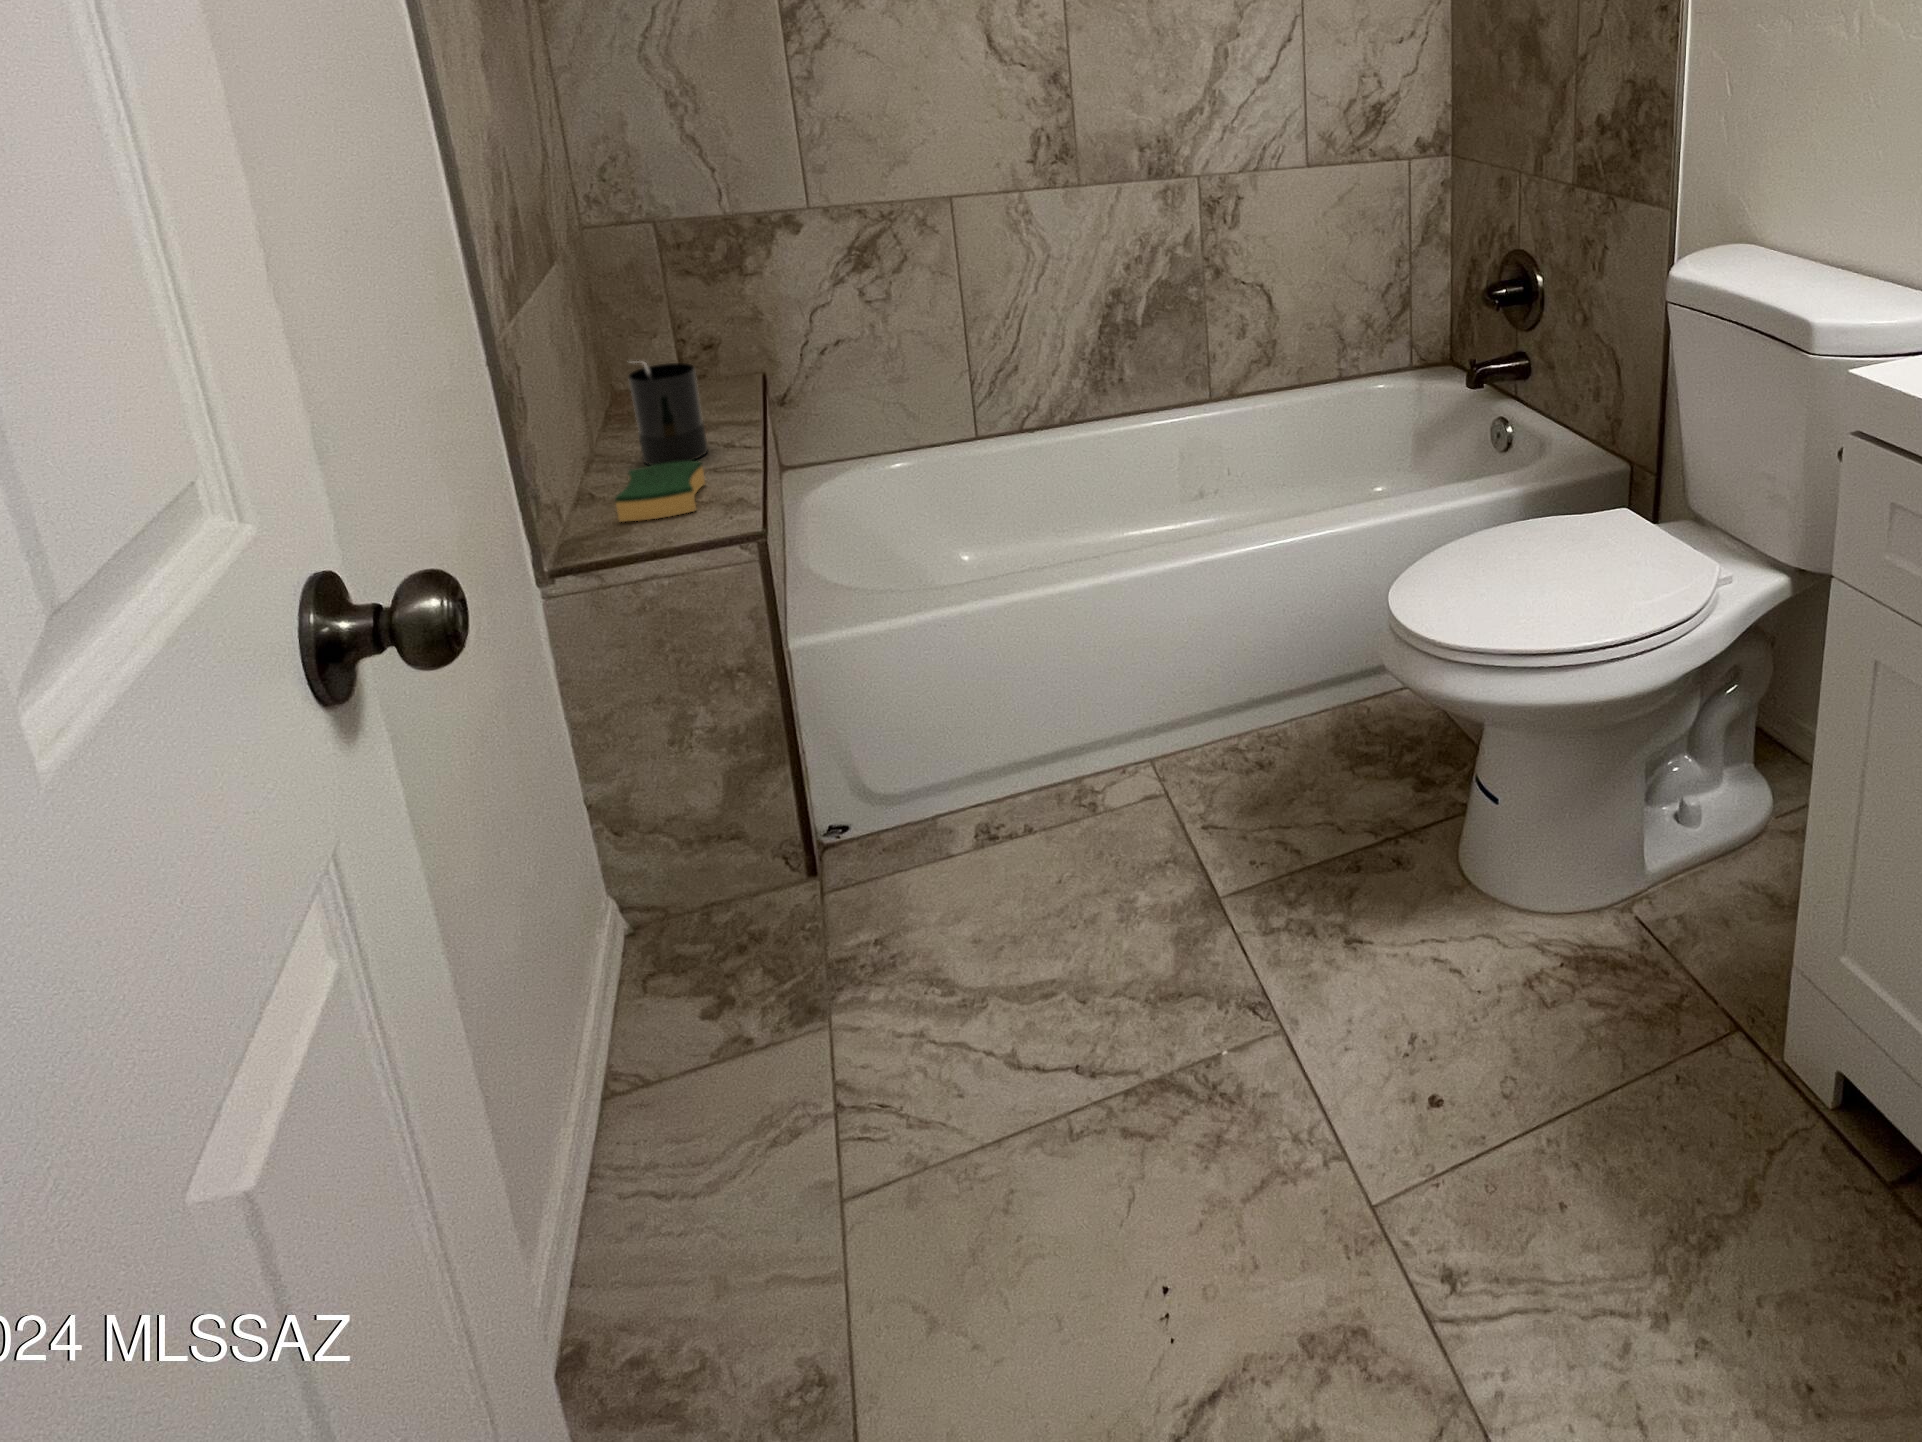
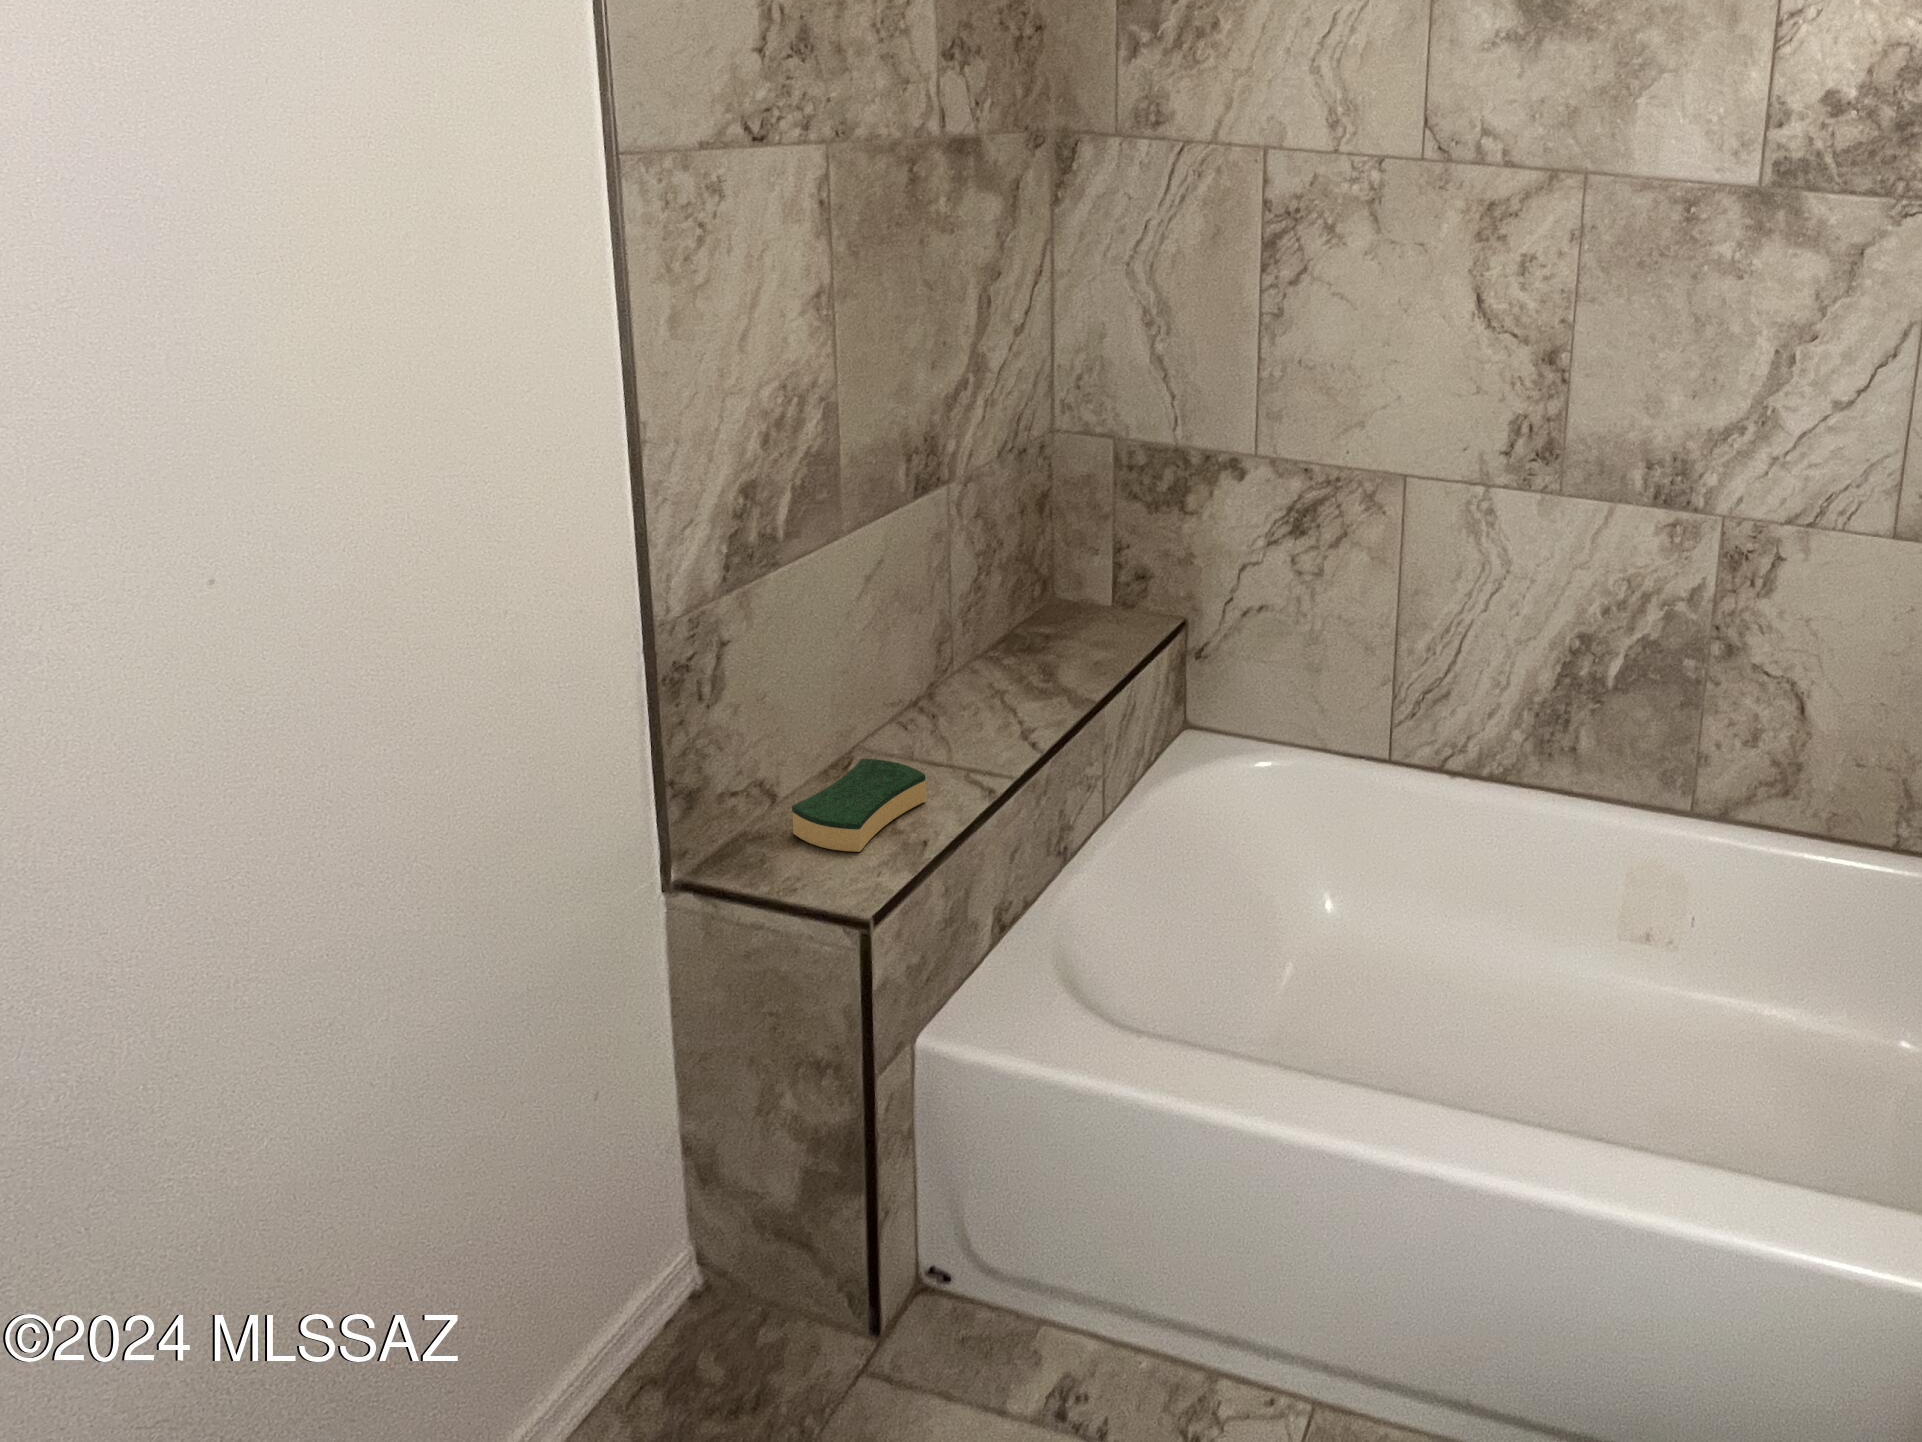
candle: present [628,363,708,465] -> none [933,614,1006,749]

